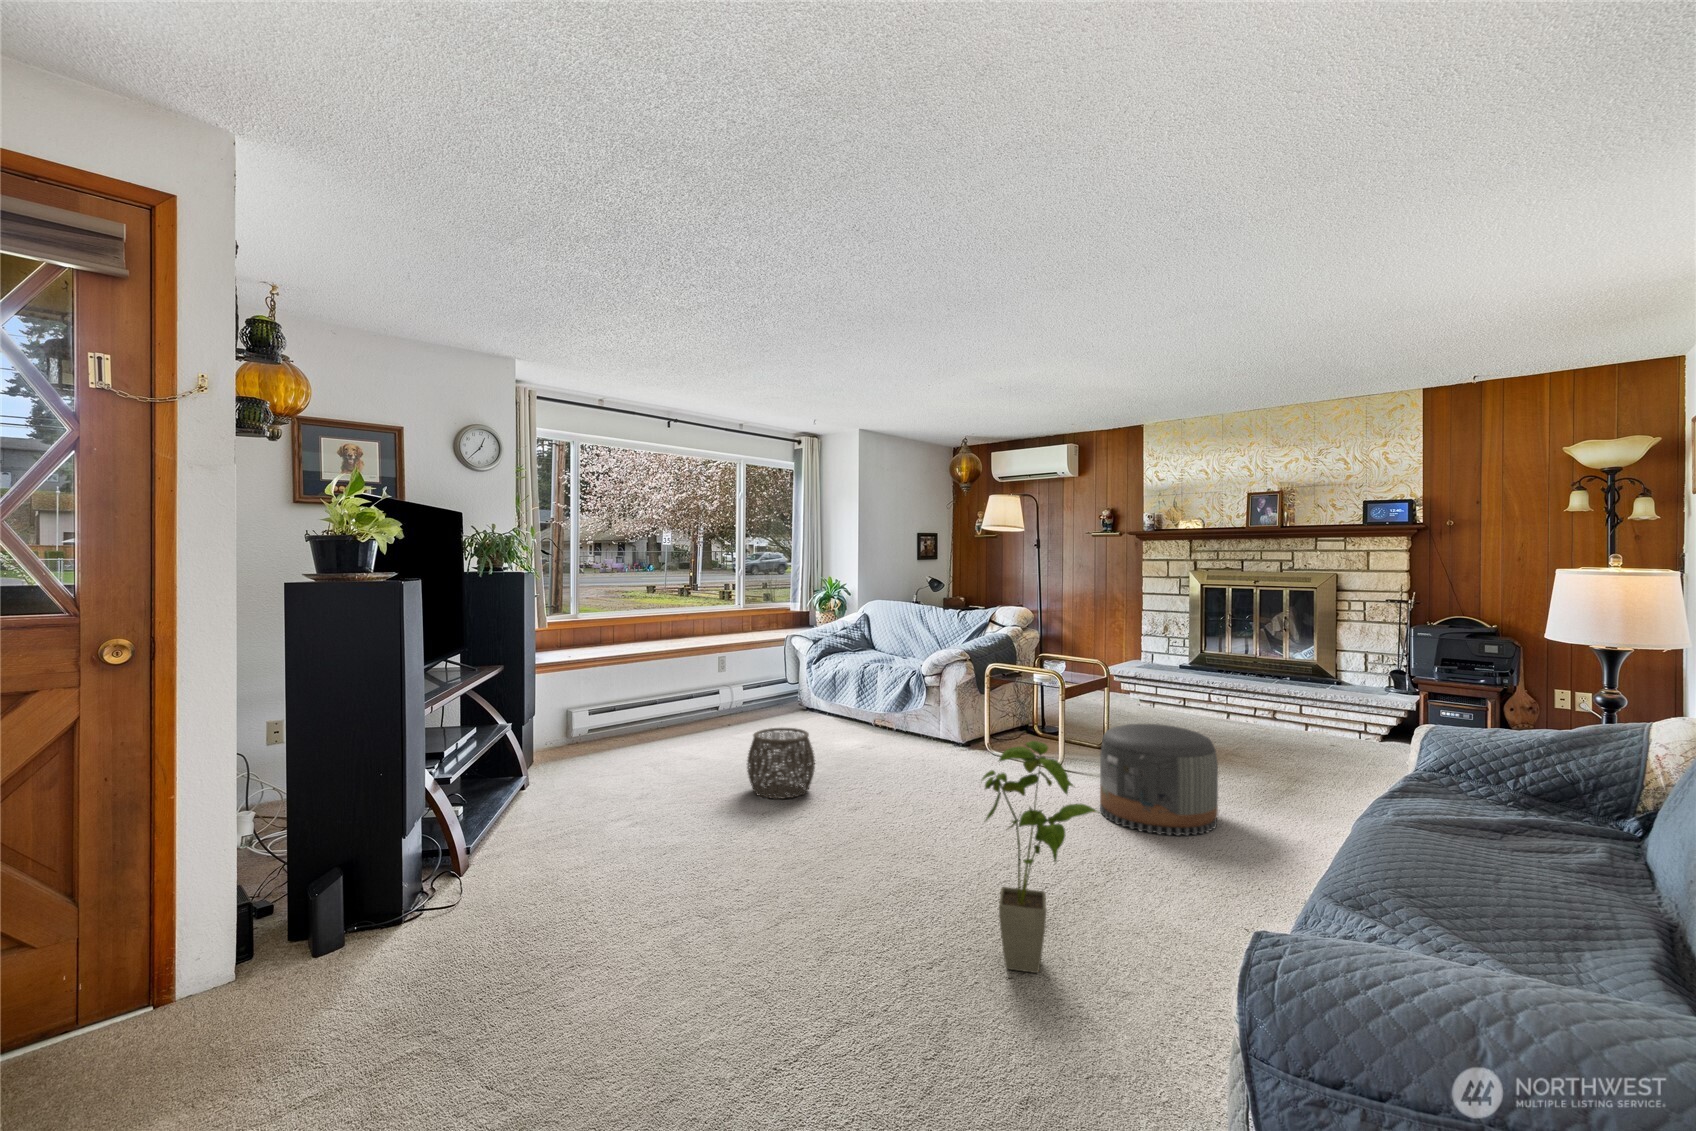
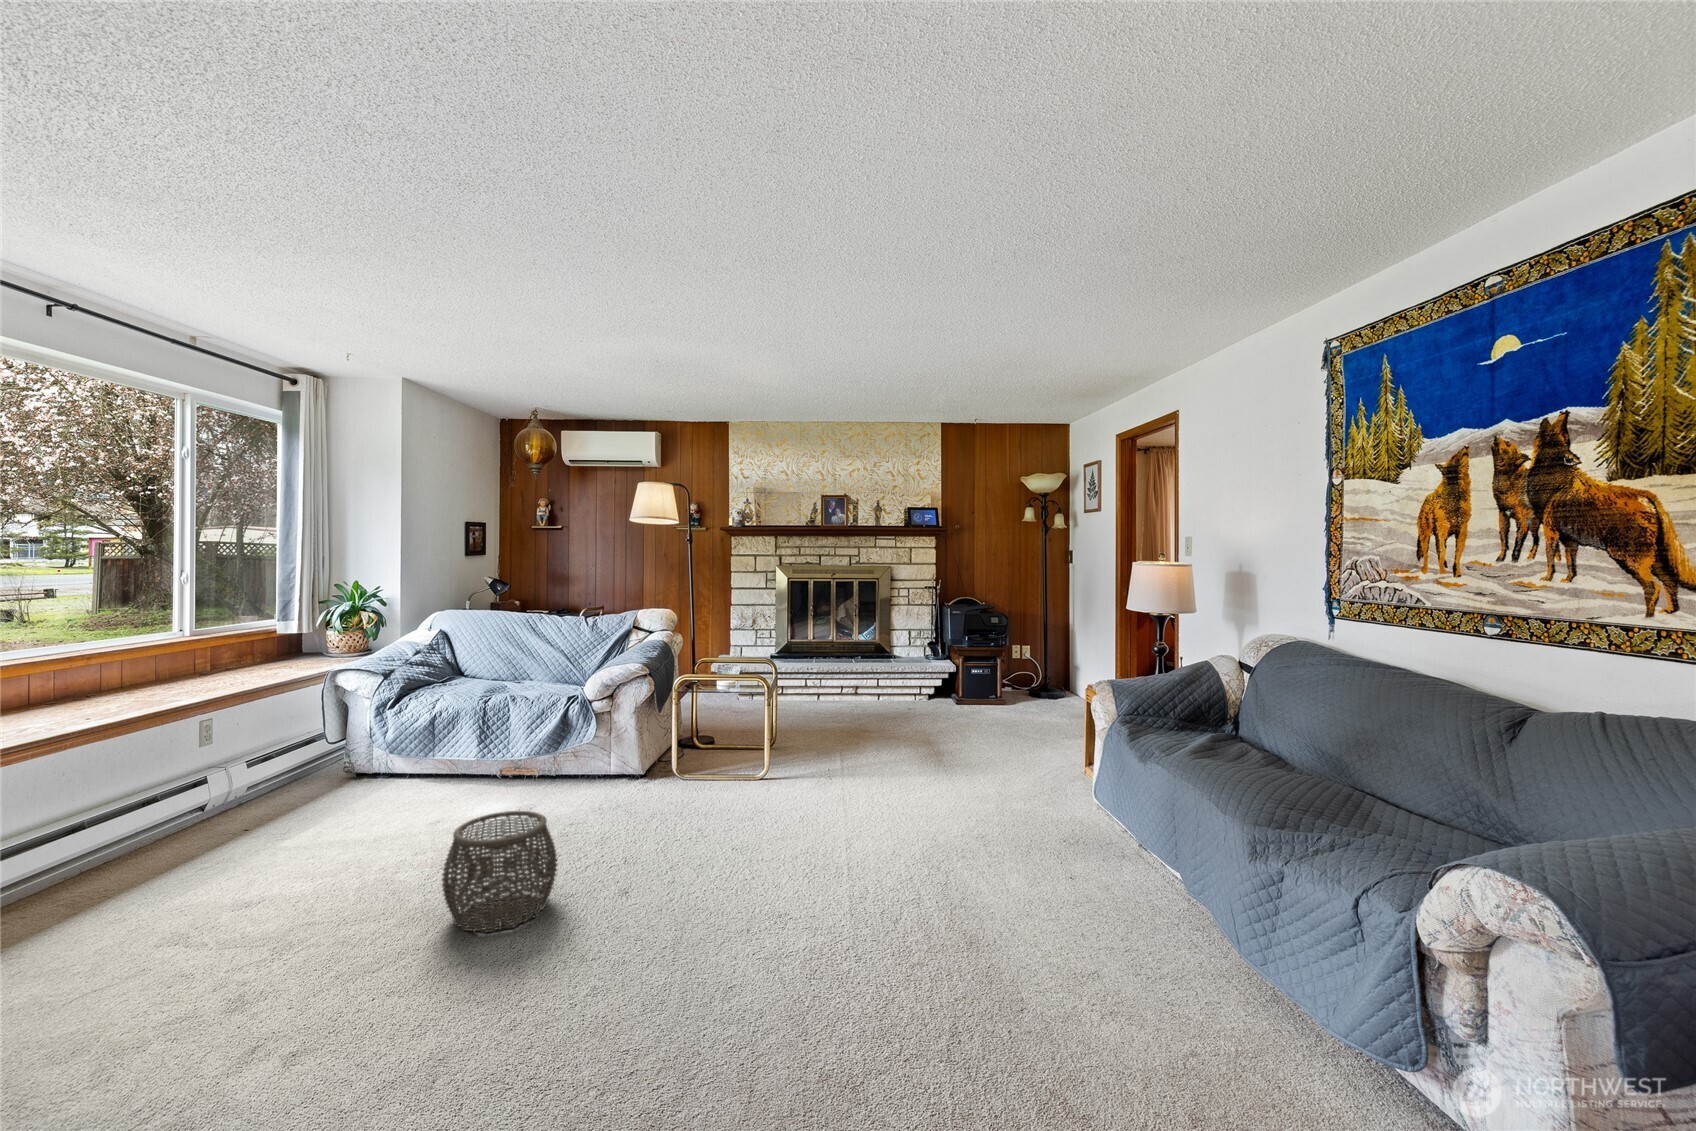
pouf: present [1100,724,1218,836] -> none [863,716,968,825]
house plant: present [982,741,1097,973] -> none [1016,764,1158,1027]

